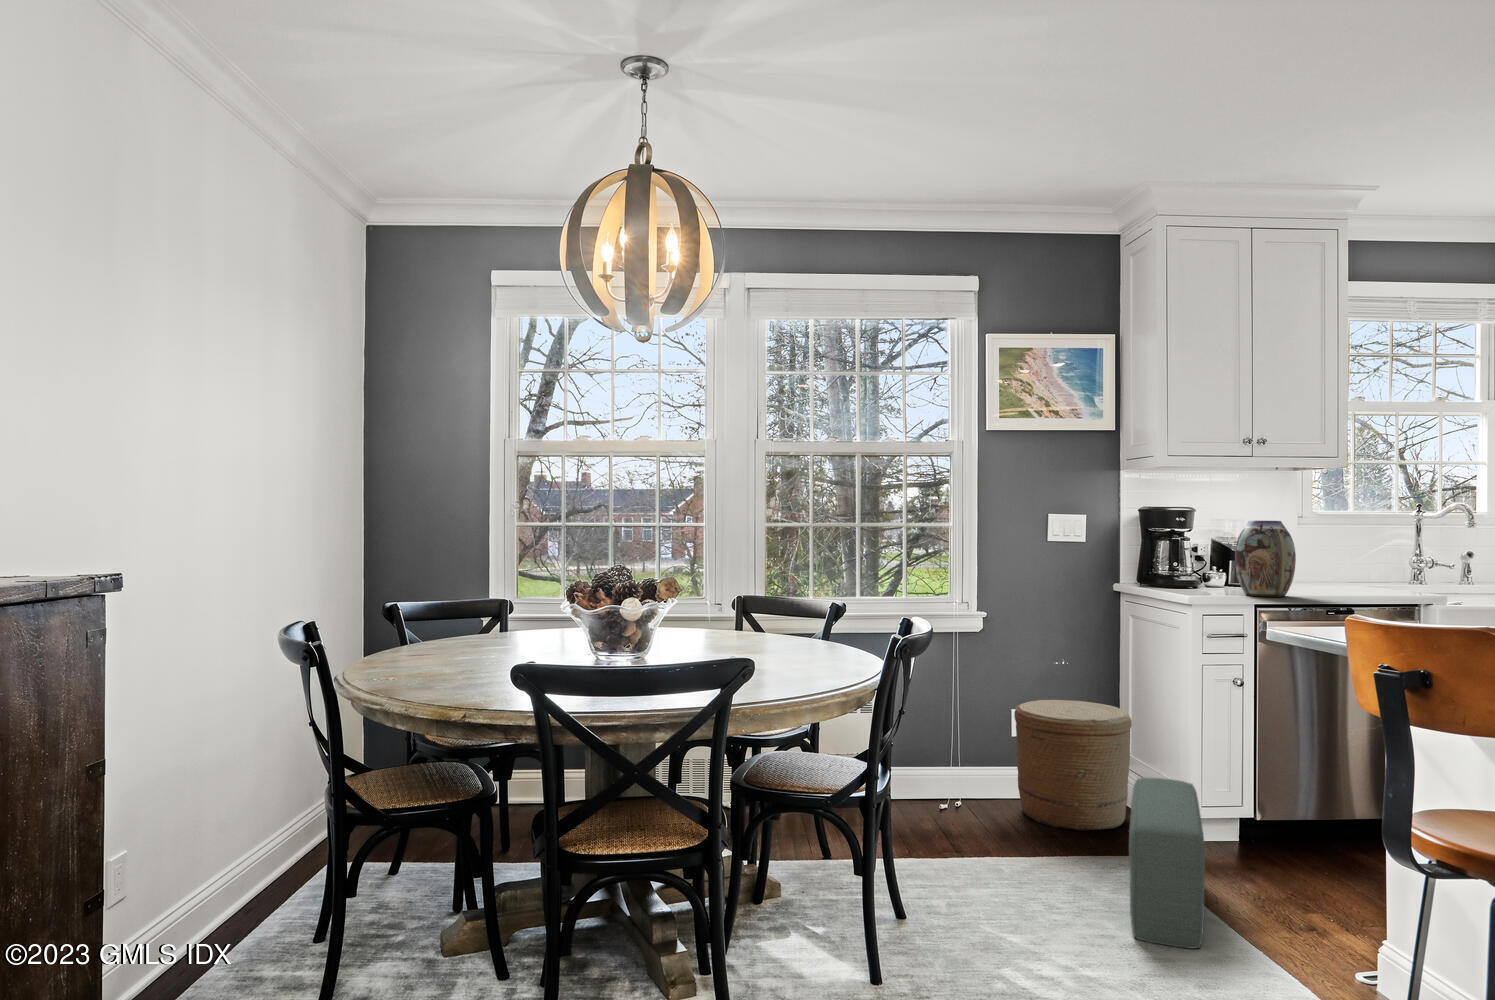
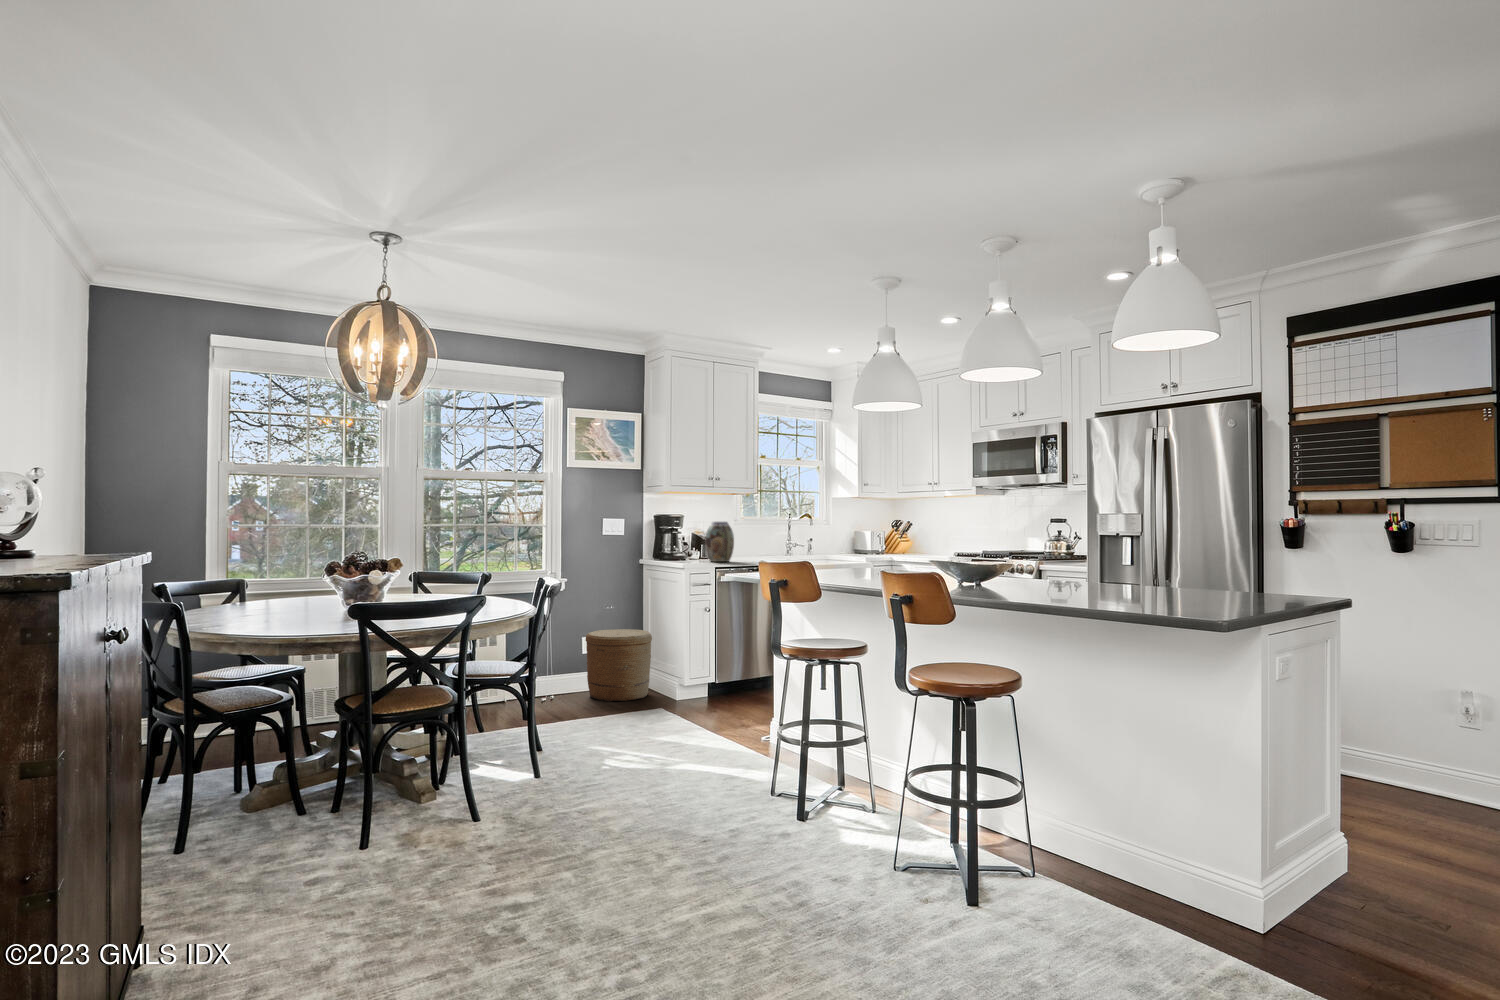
pouf: present [1129,778,1205,949] -> none [657,661,695,737]

